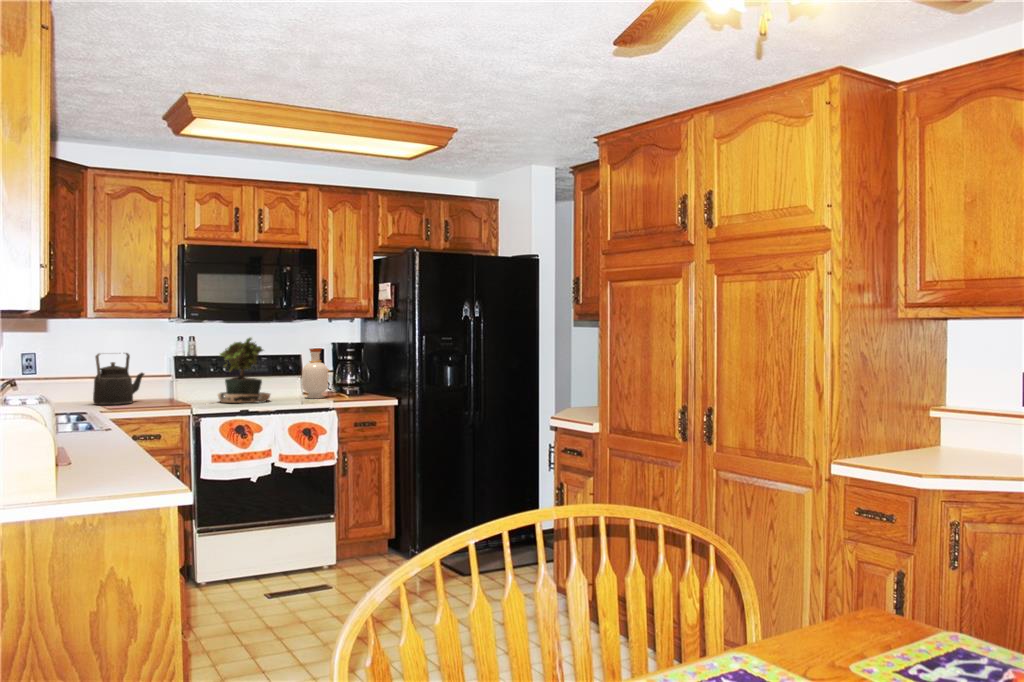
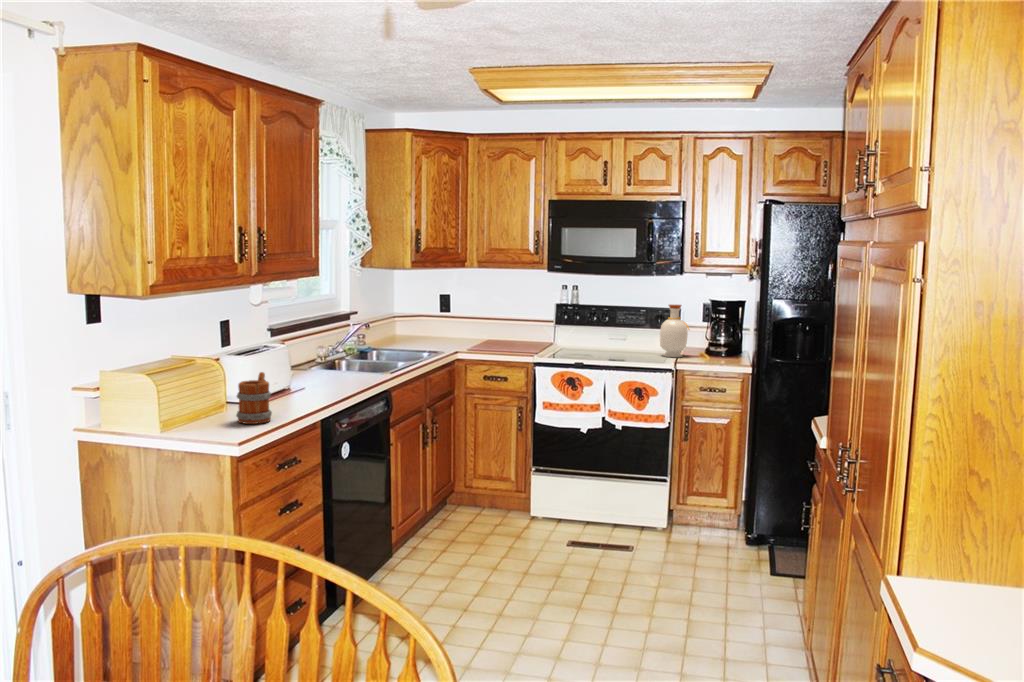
potted plant: present [218,338,270,403] -> none [556,290,623,356]
kettle: present [93,353,144,405] -> none [482,299,529,345]
mug: none [94,425,141,486] -> present [236,372,272,424]

